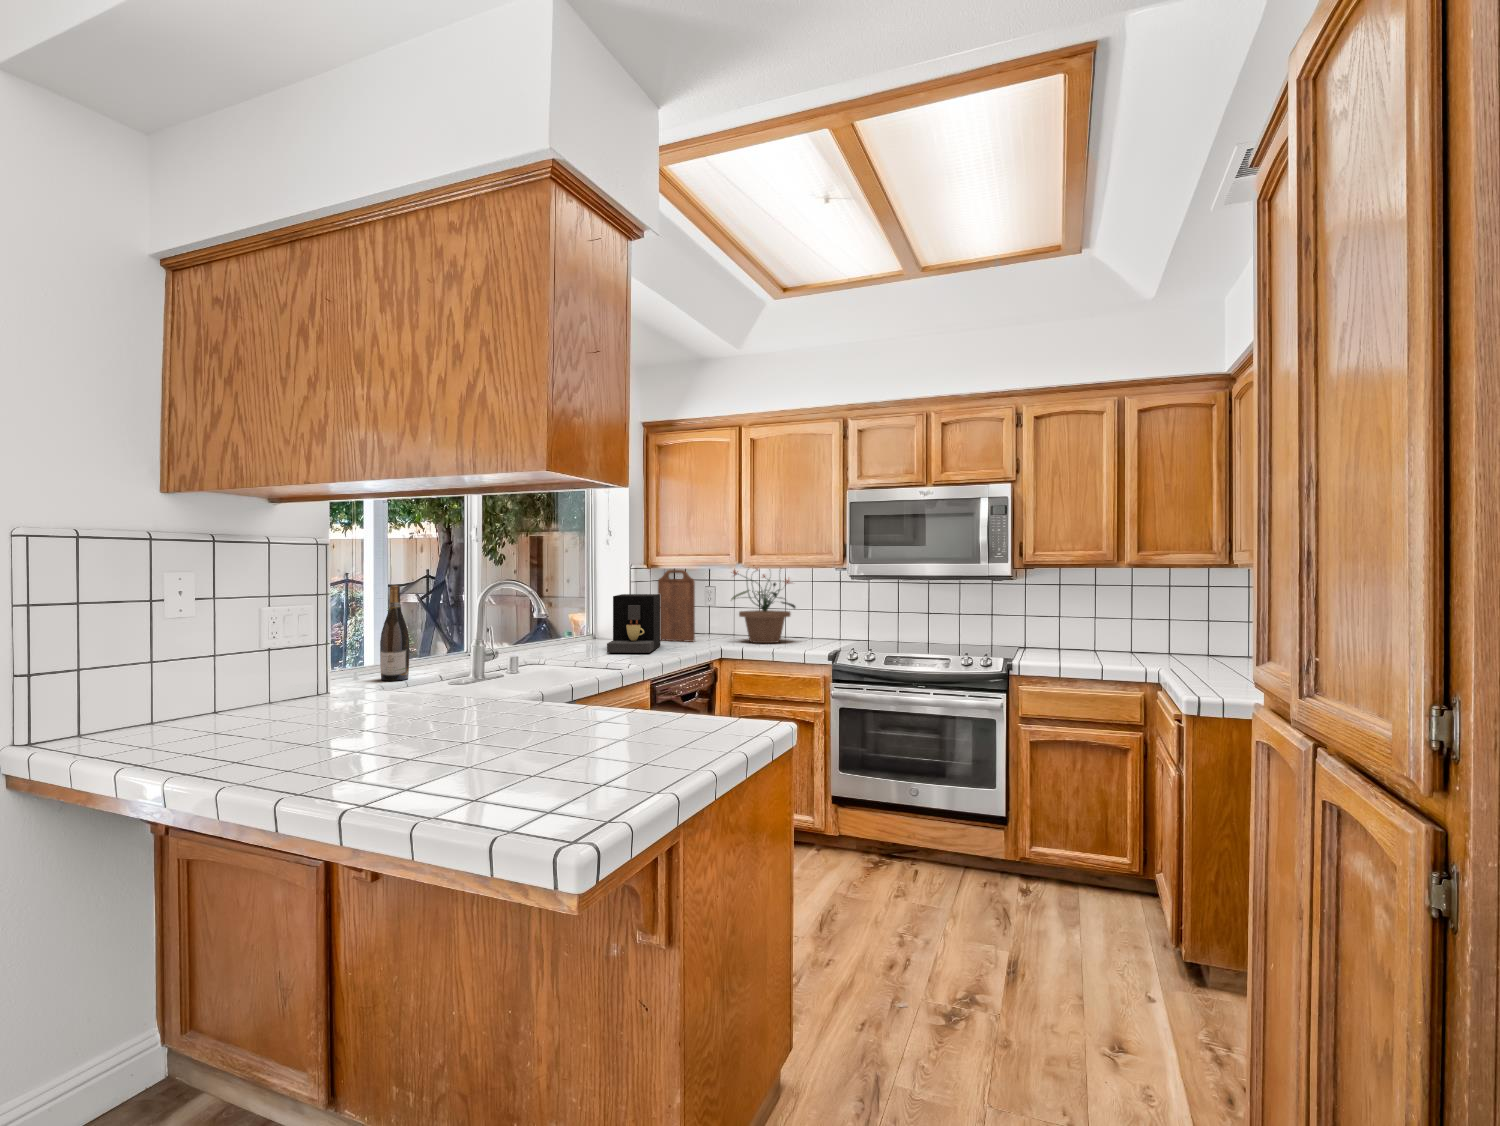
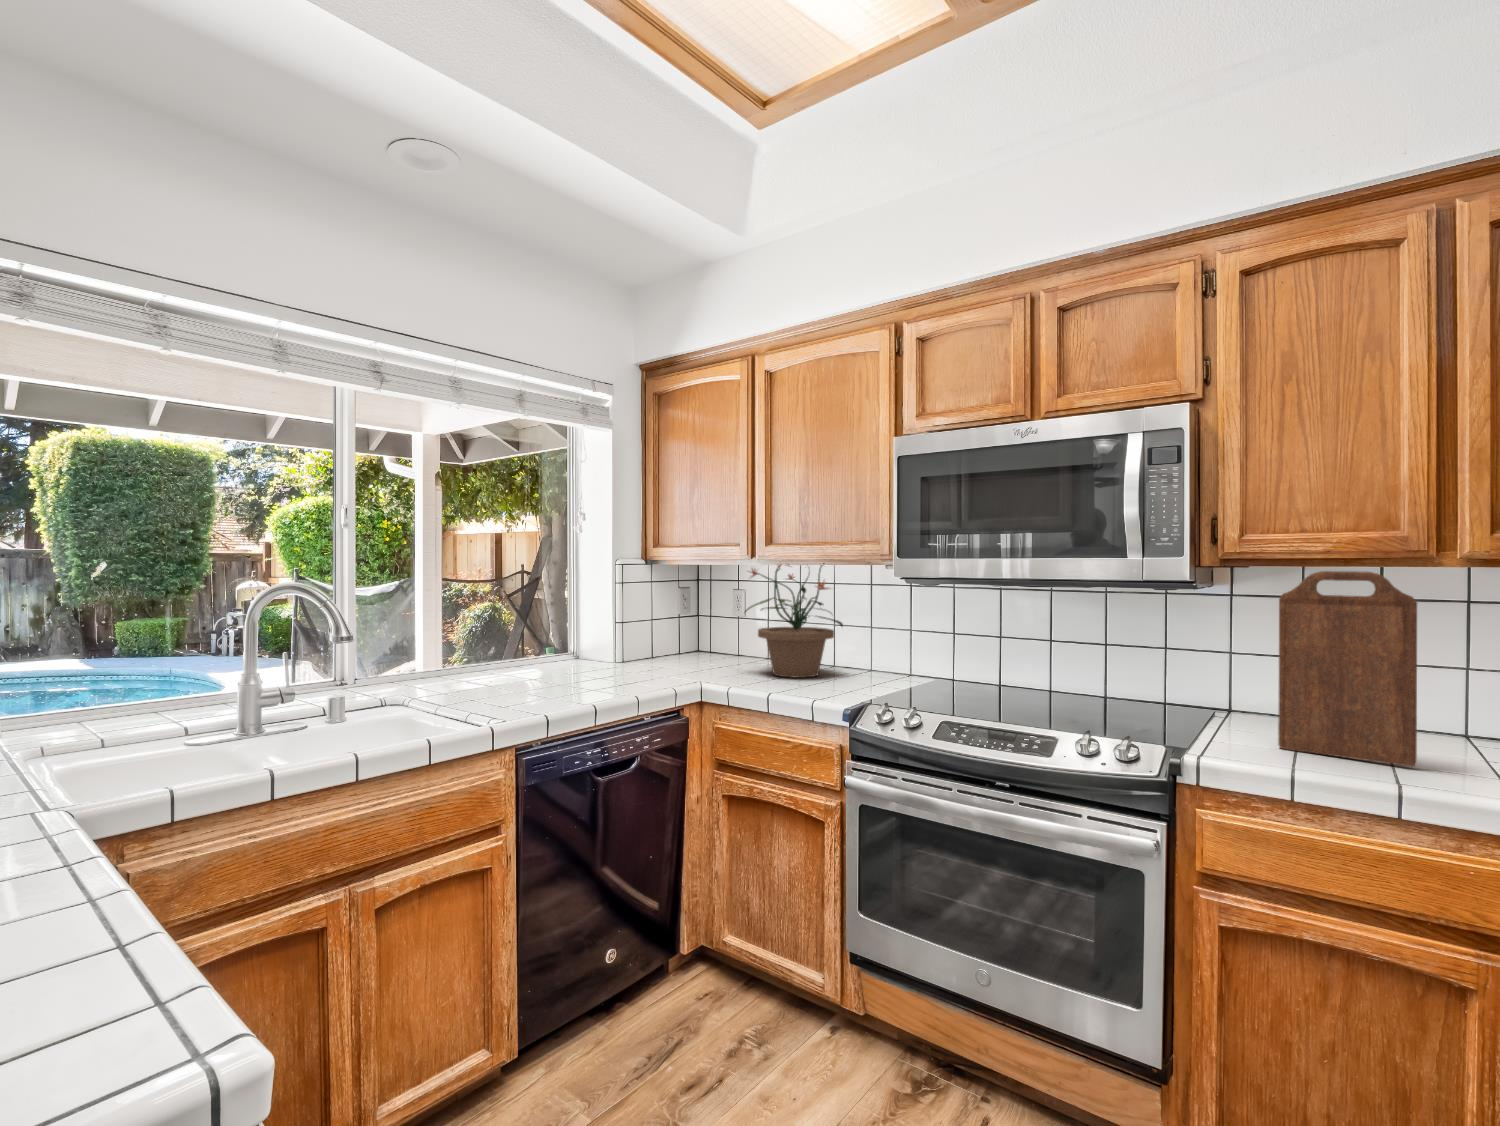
cutting board: present [658,570,695,642] -> present [1278,571,1417,767]
wine bottle: present [380,585,409,681] -> none [57,590,112,740]
coffee maker: present [607,594,660,653] -> none [522,601,634,692]

